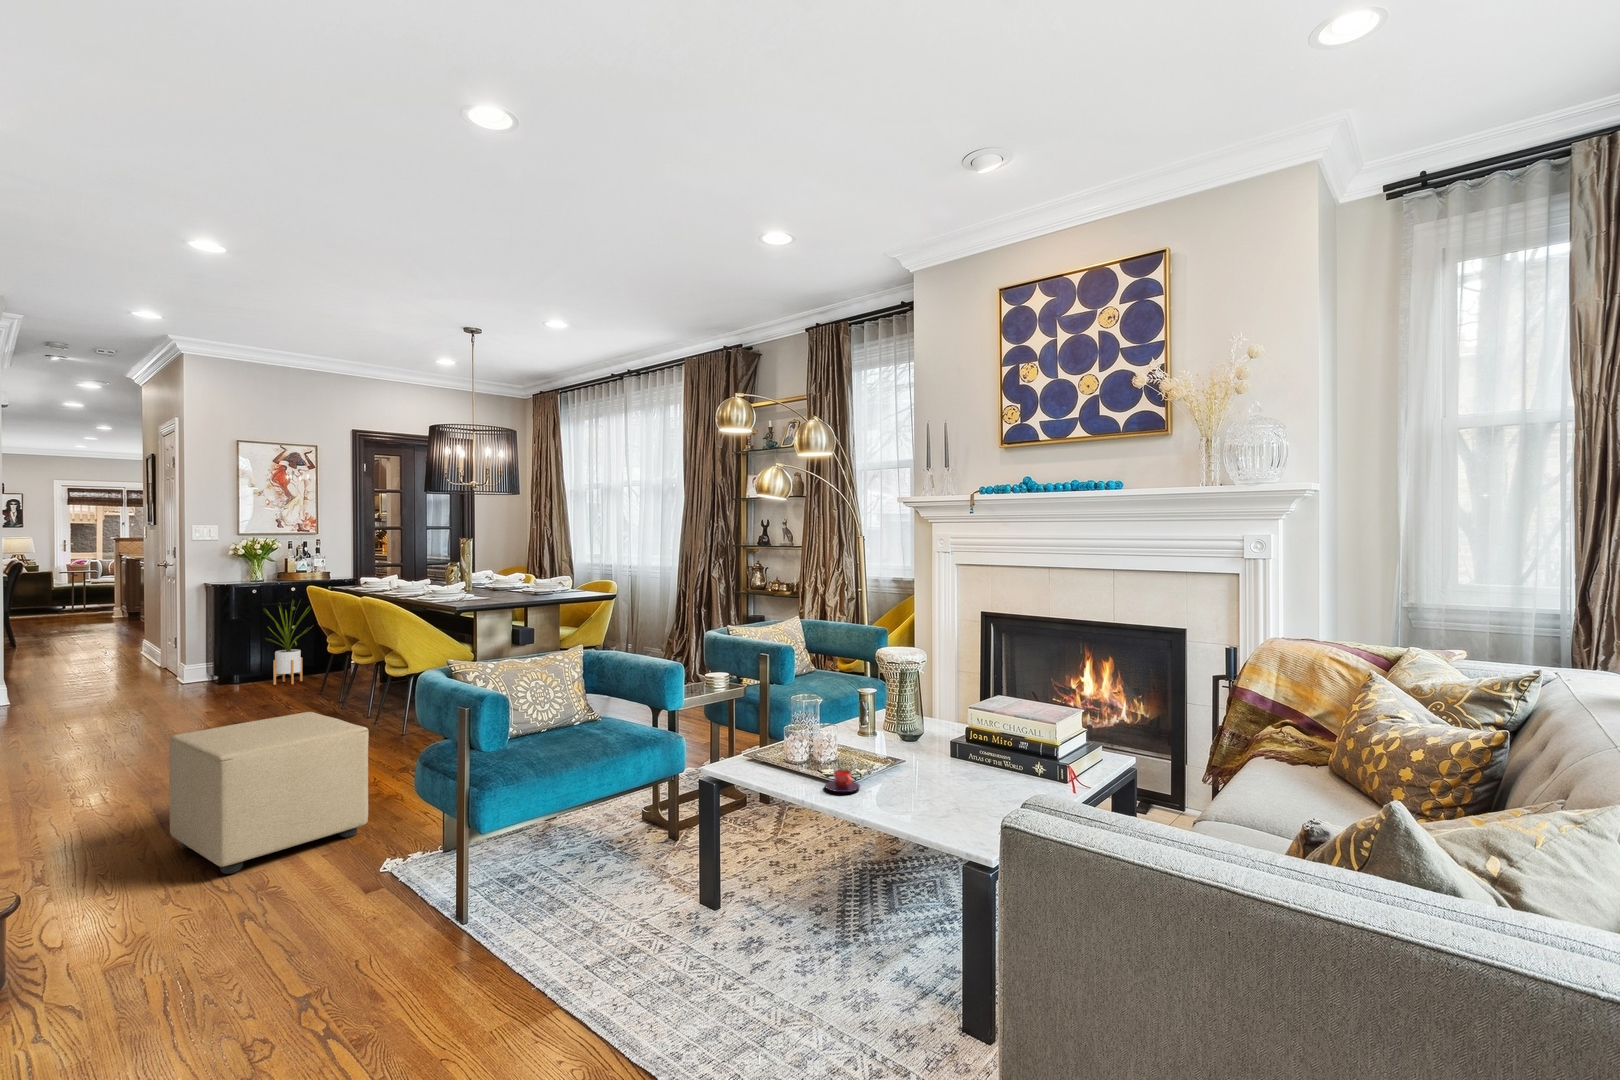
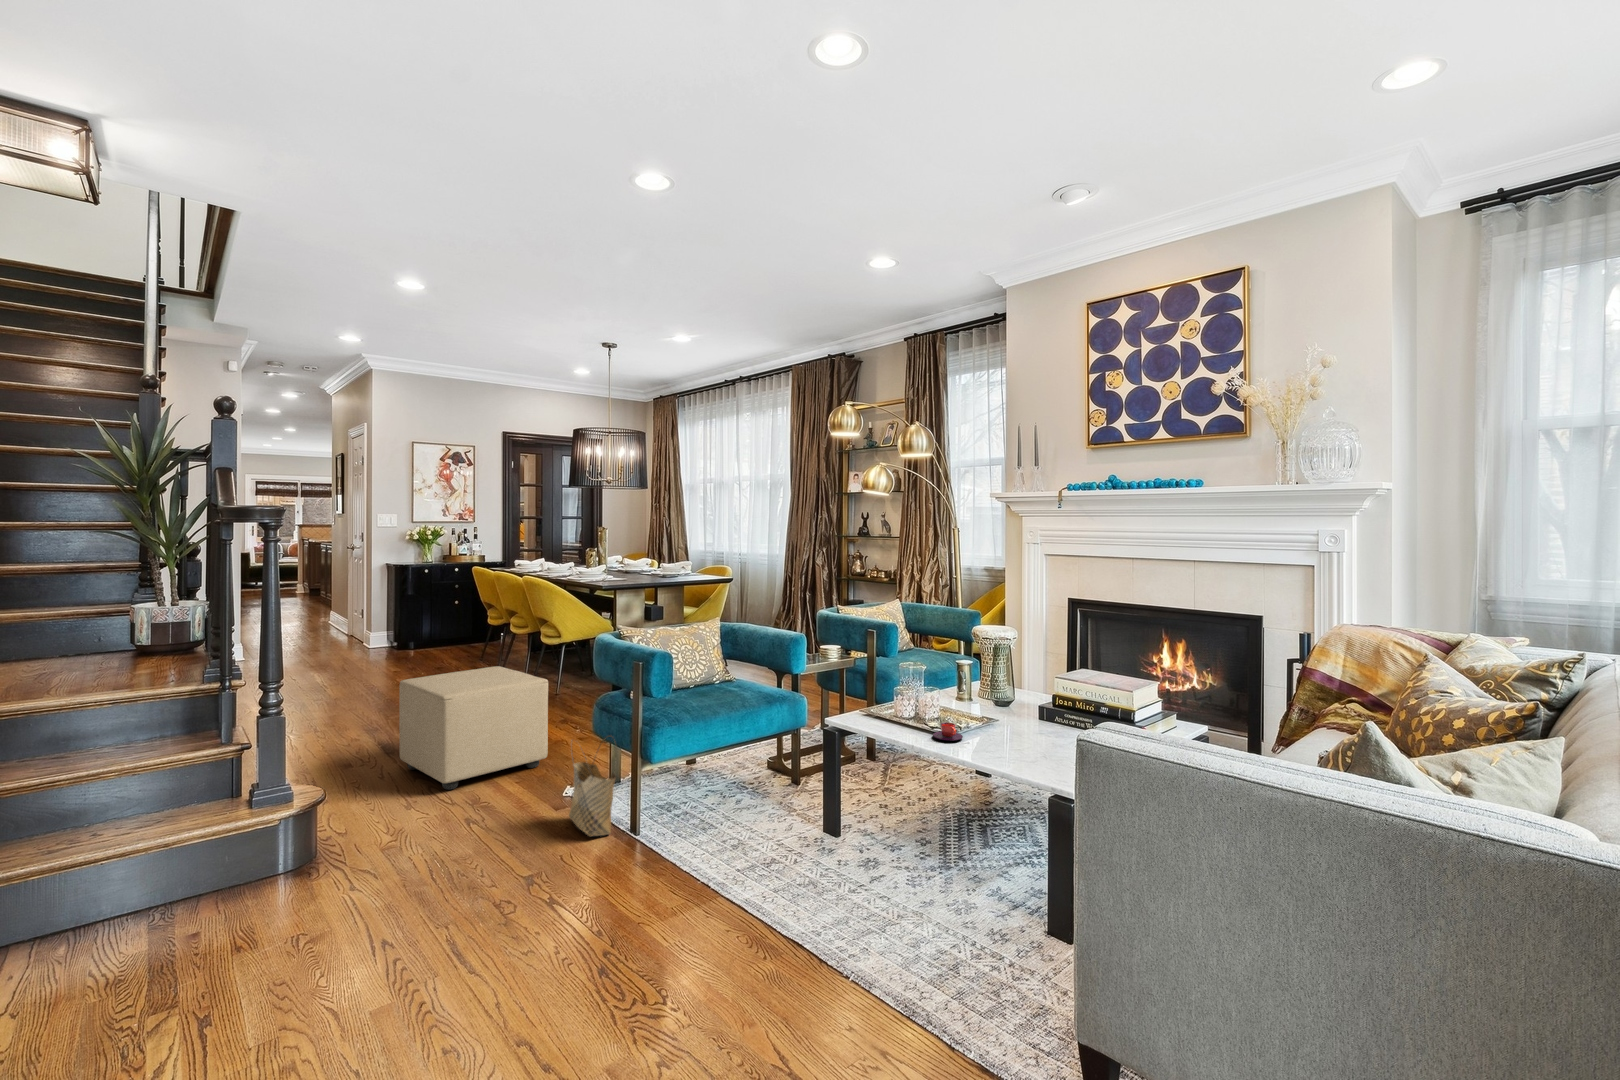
house plant: present [265,607,309,685] -> none [435,576,478,648]
woven basket: none [379,799,440,930] -> present [569,736,616,836]

